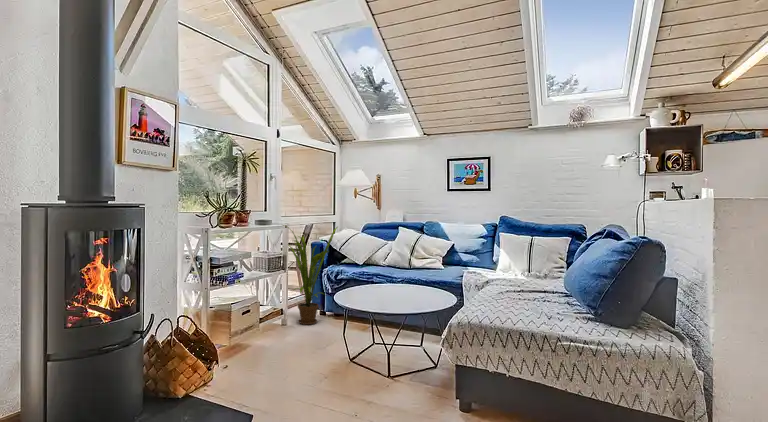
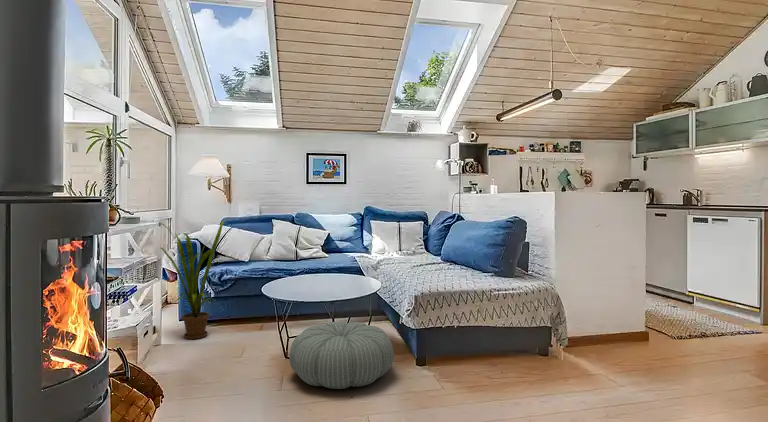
pouf: none [321,328,417,391] -> present [289,322,394,389]

